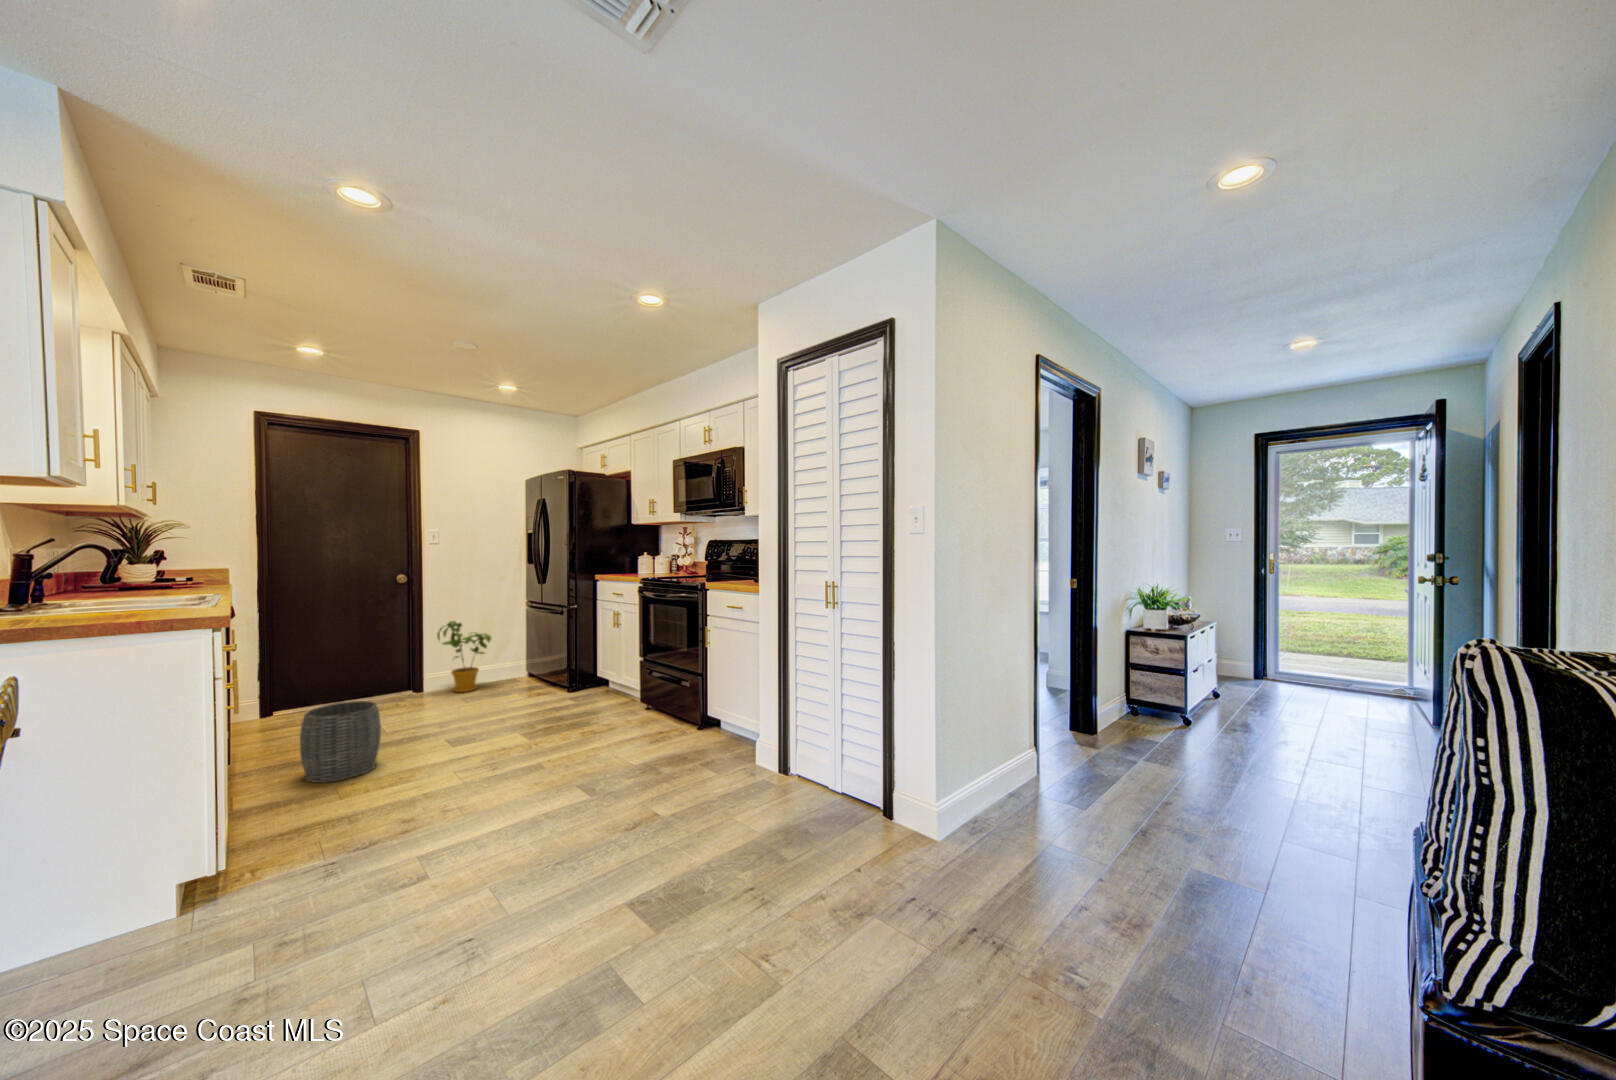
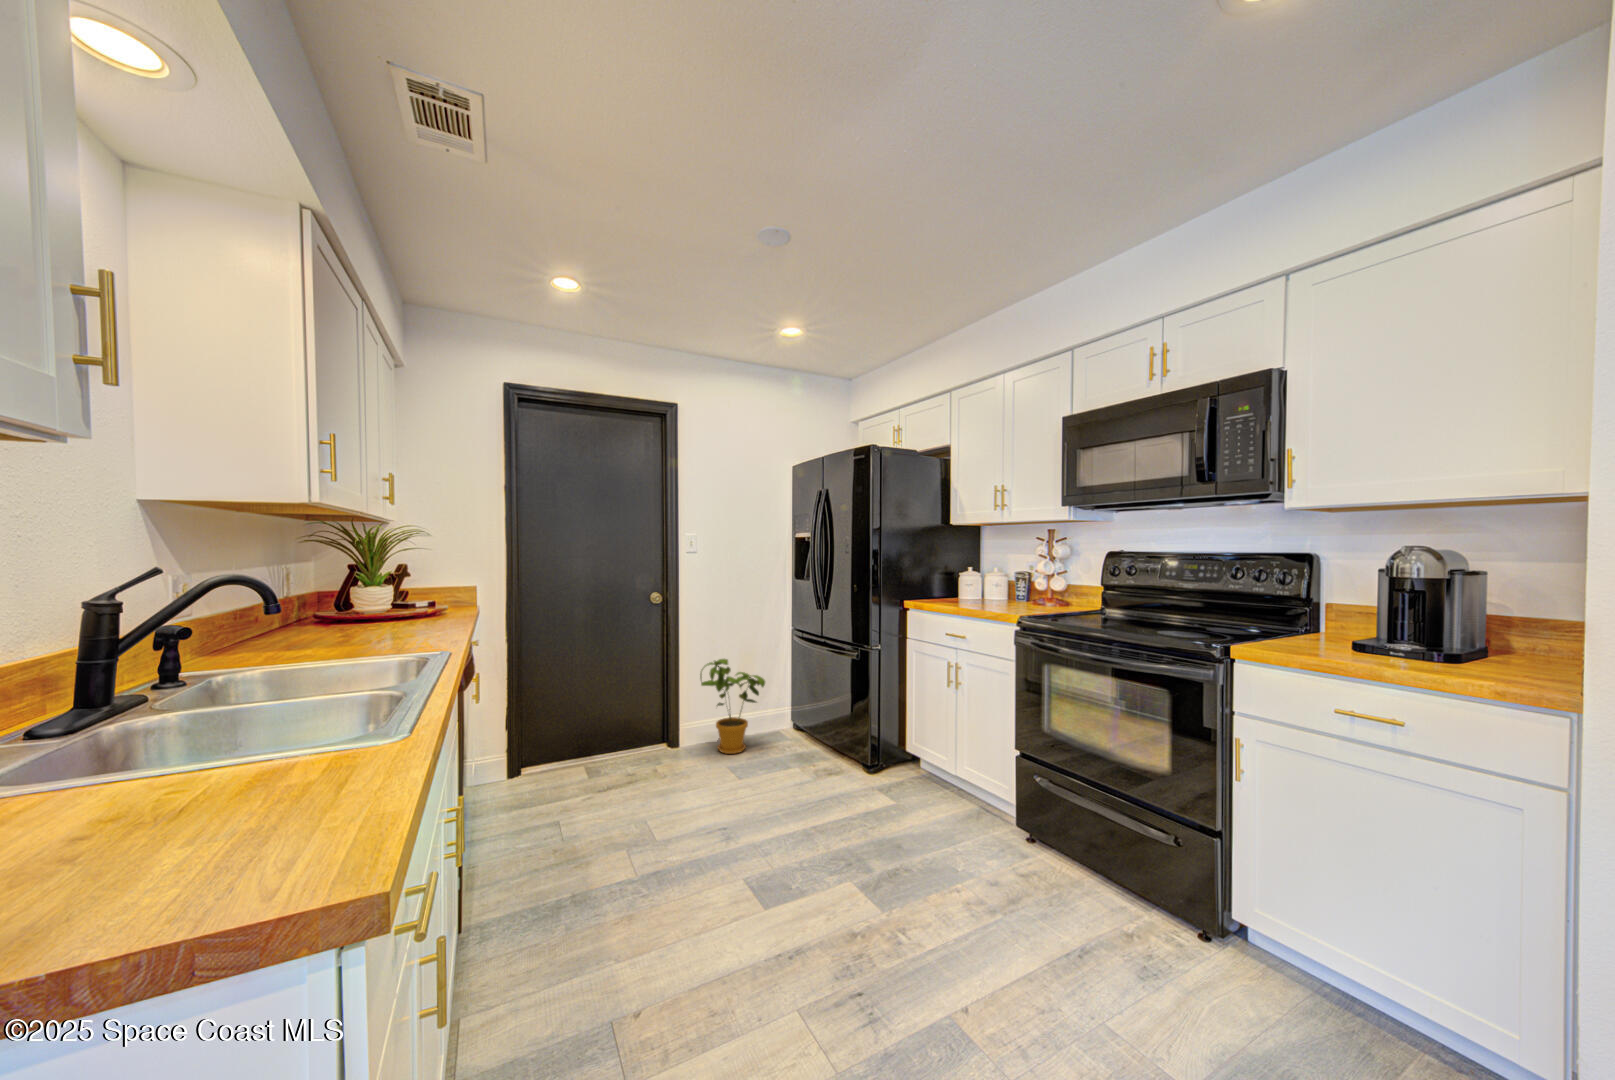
woven basket: present [300,701,381,783] -> none [583,818,692,979]

